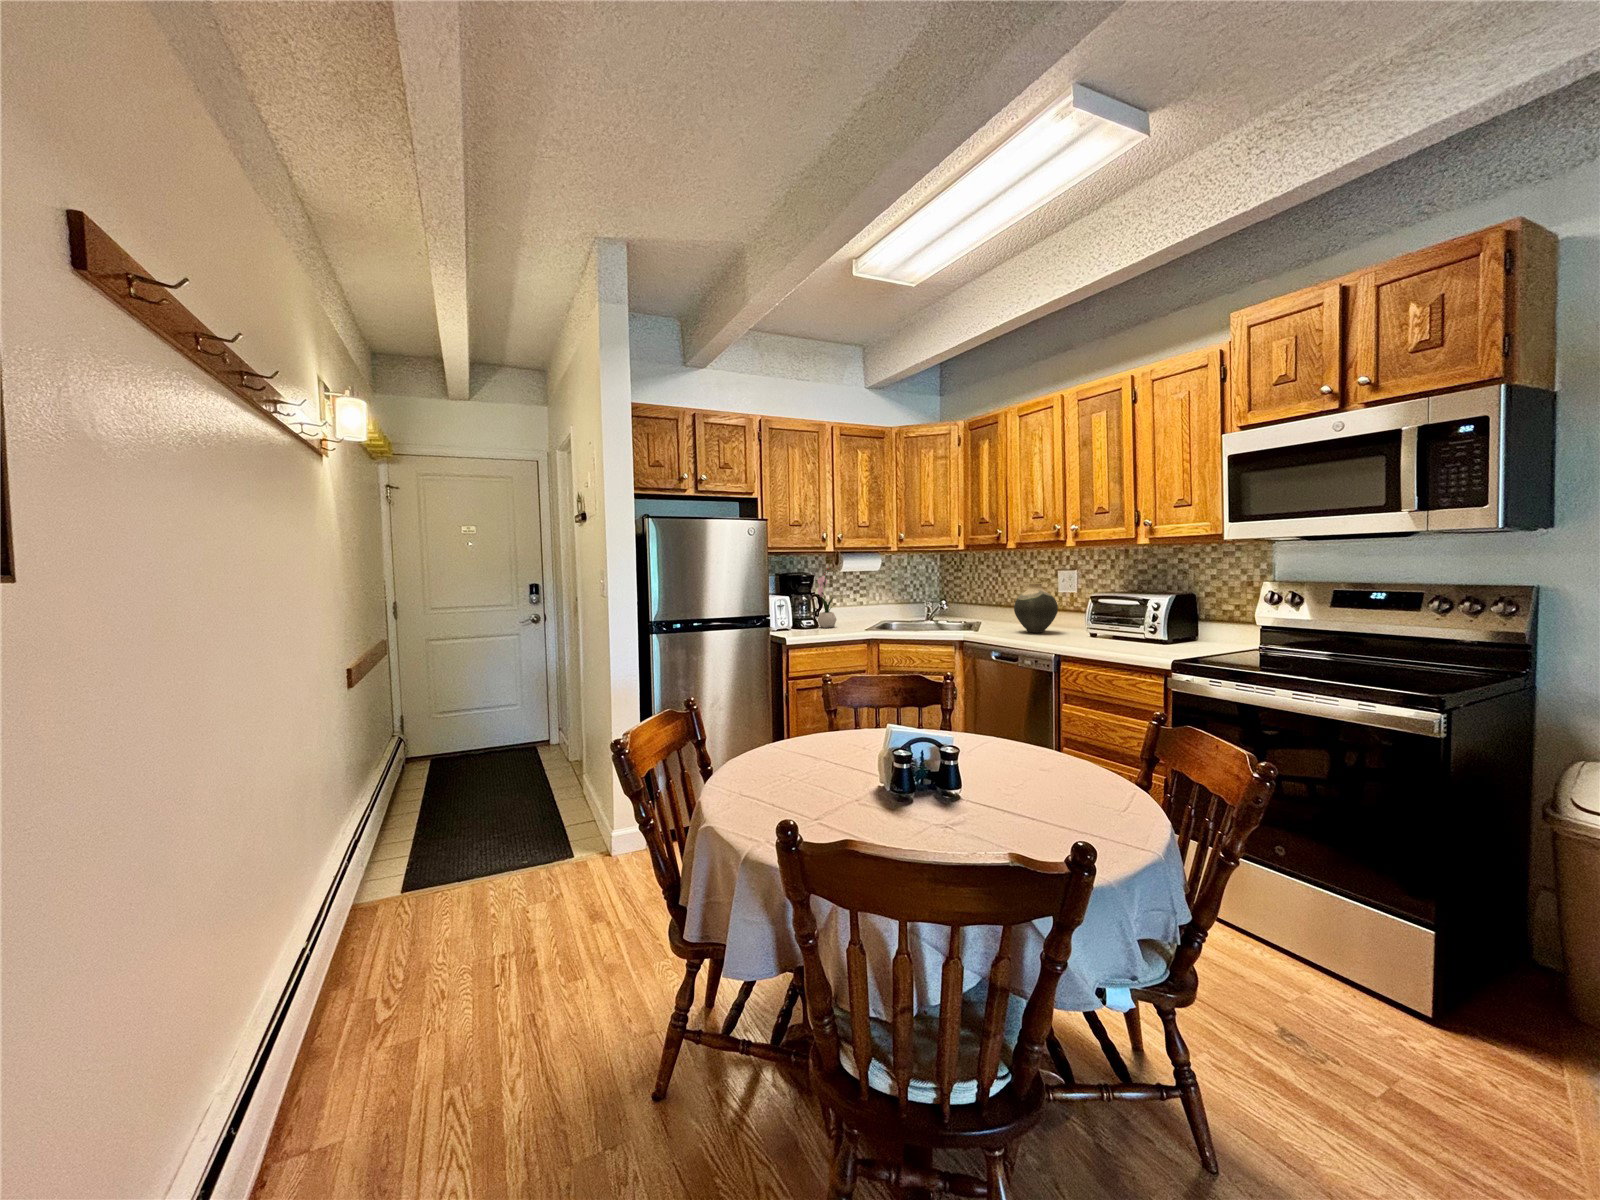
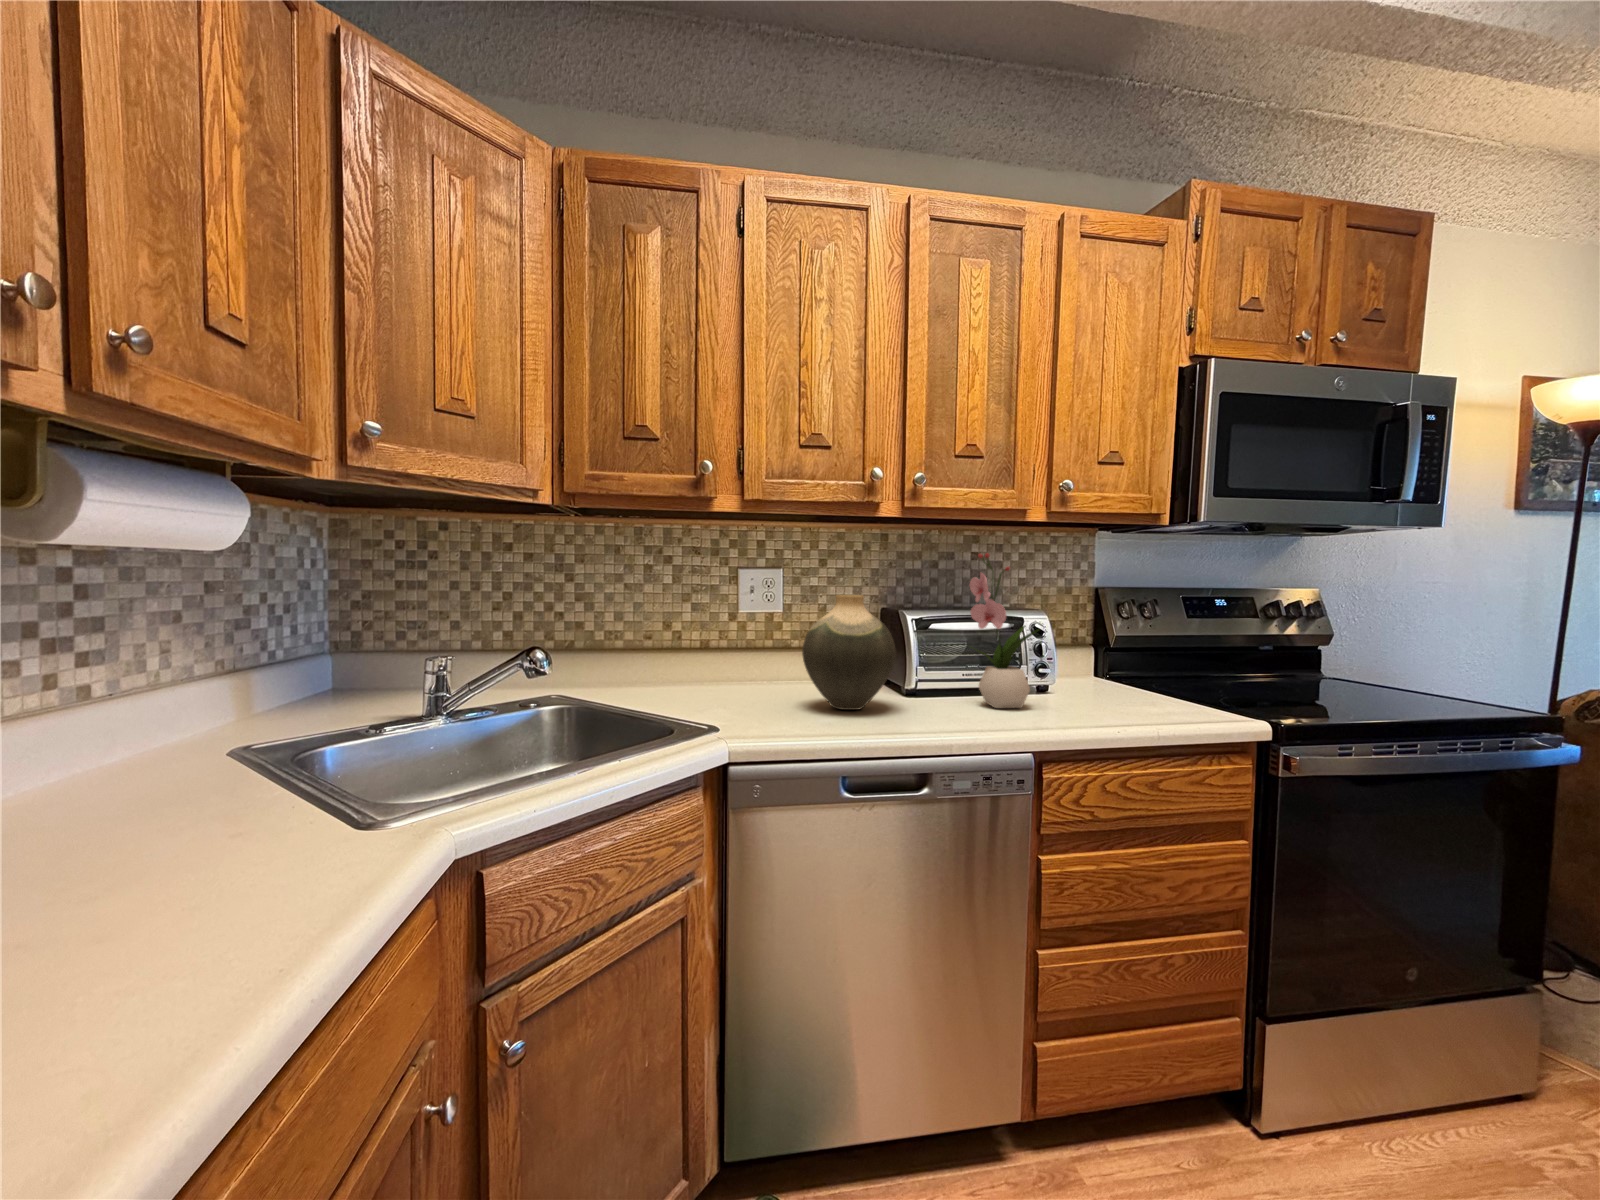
flower arrangement: present [817,568,836,628] -> present [970,553,1039,708]

